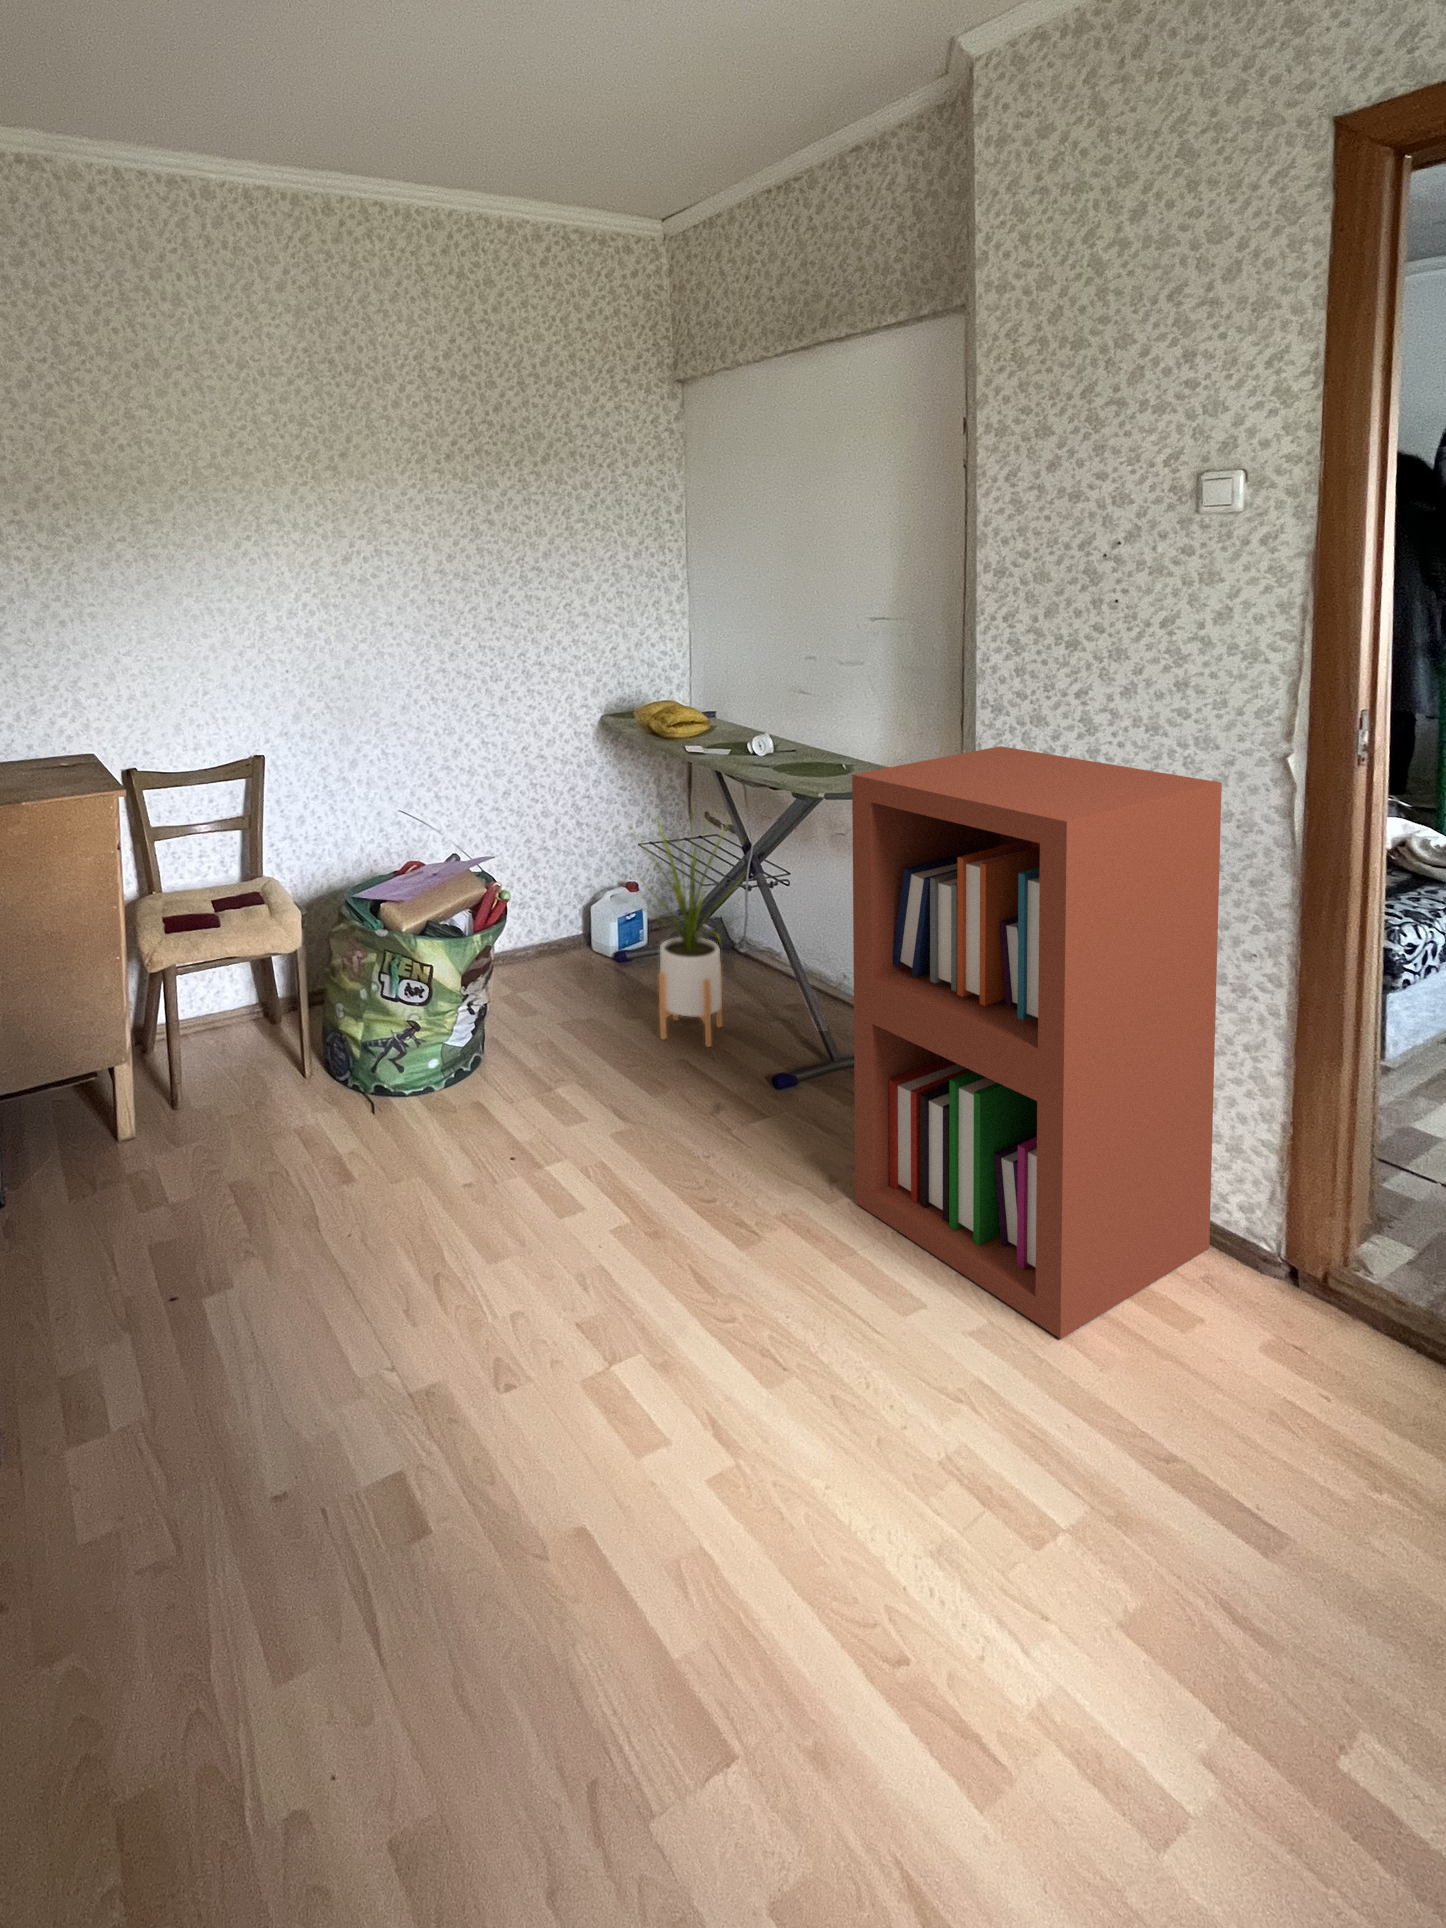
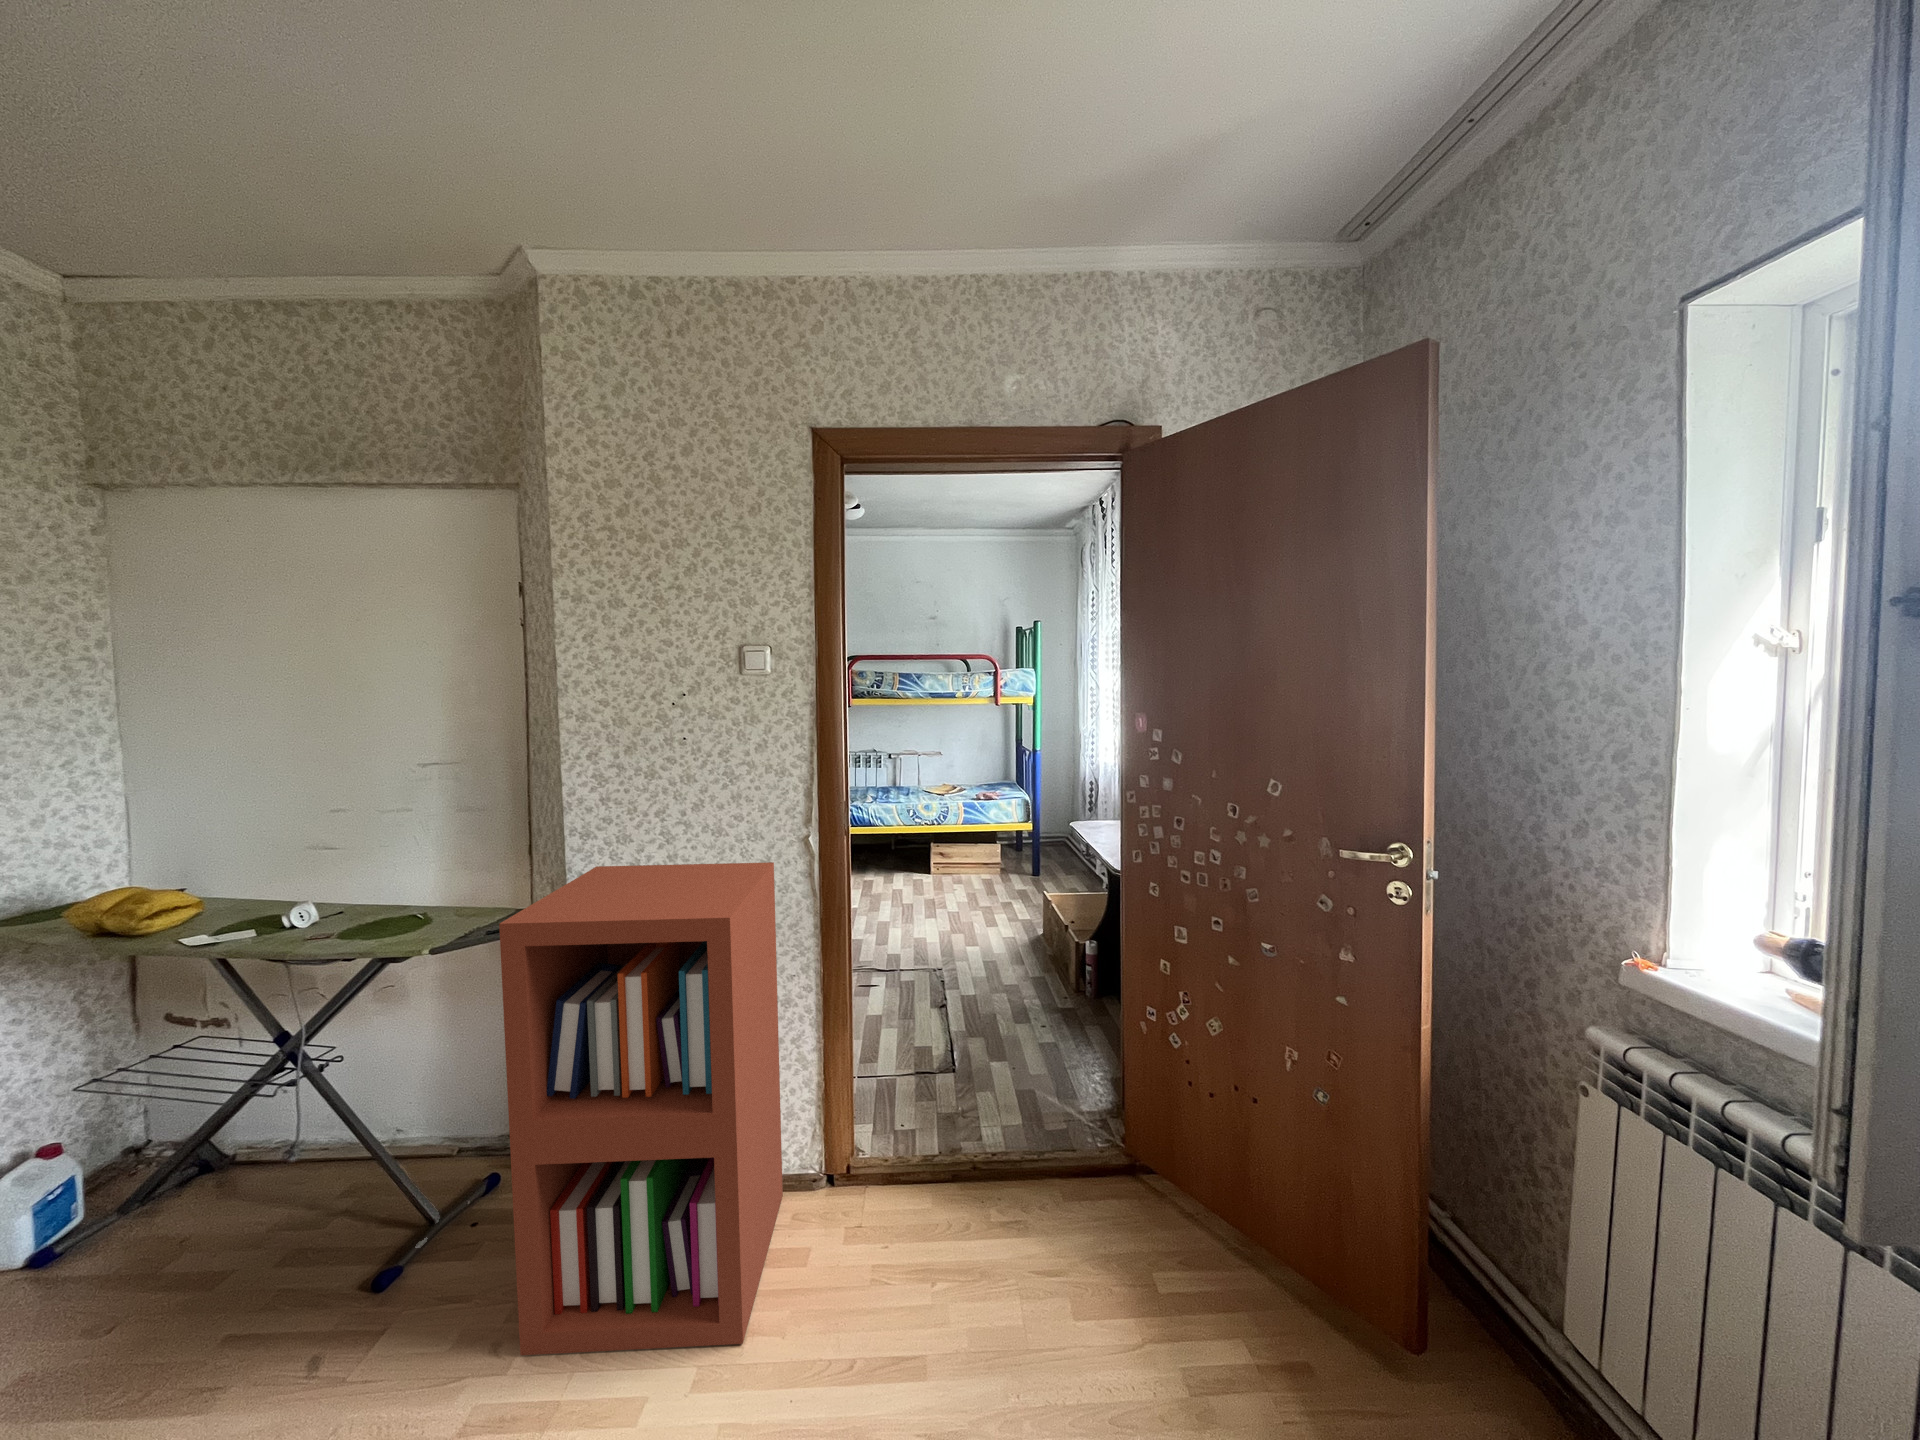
house plant: present [634,820,743,1047] -> none [83,1000,310,1327]

